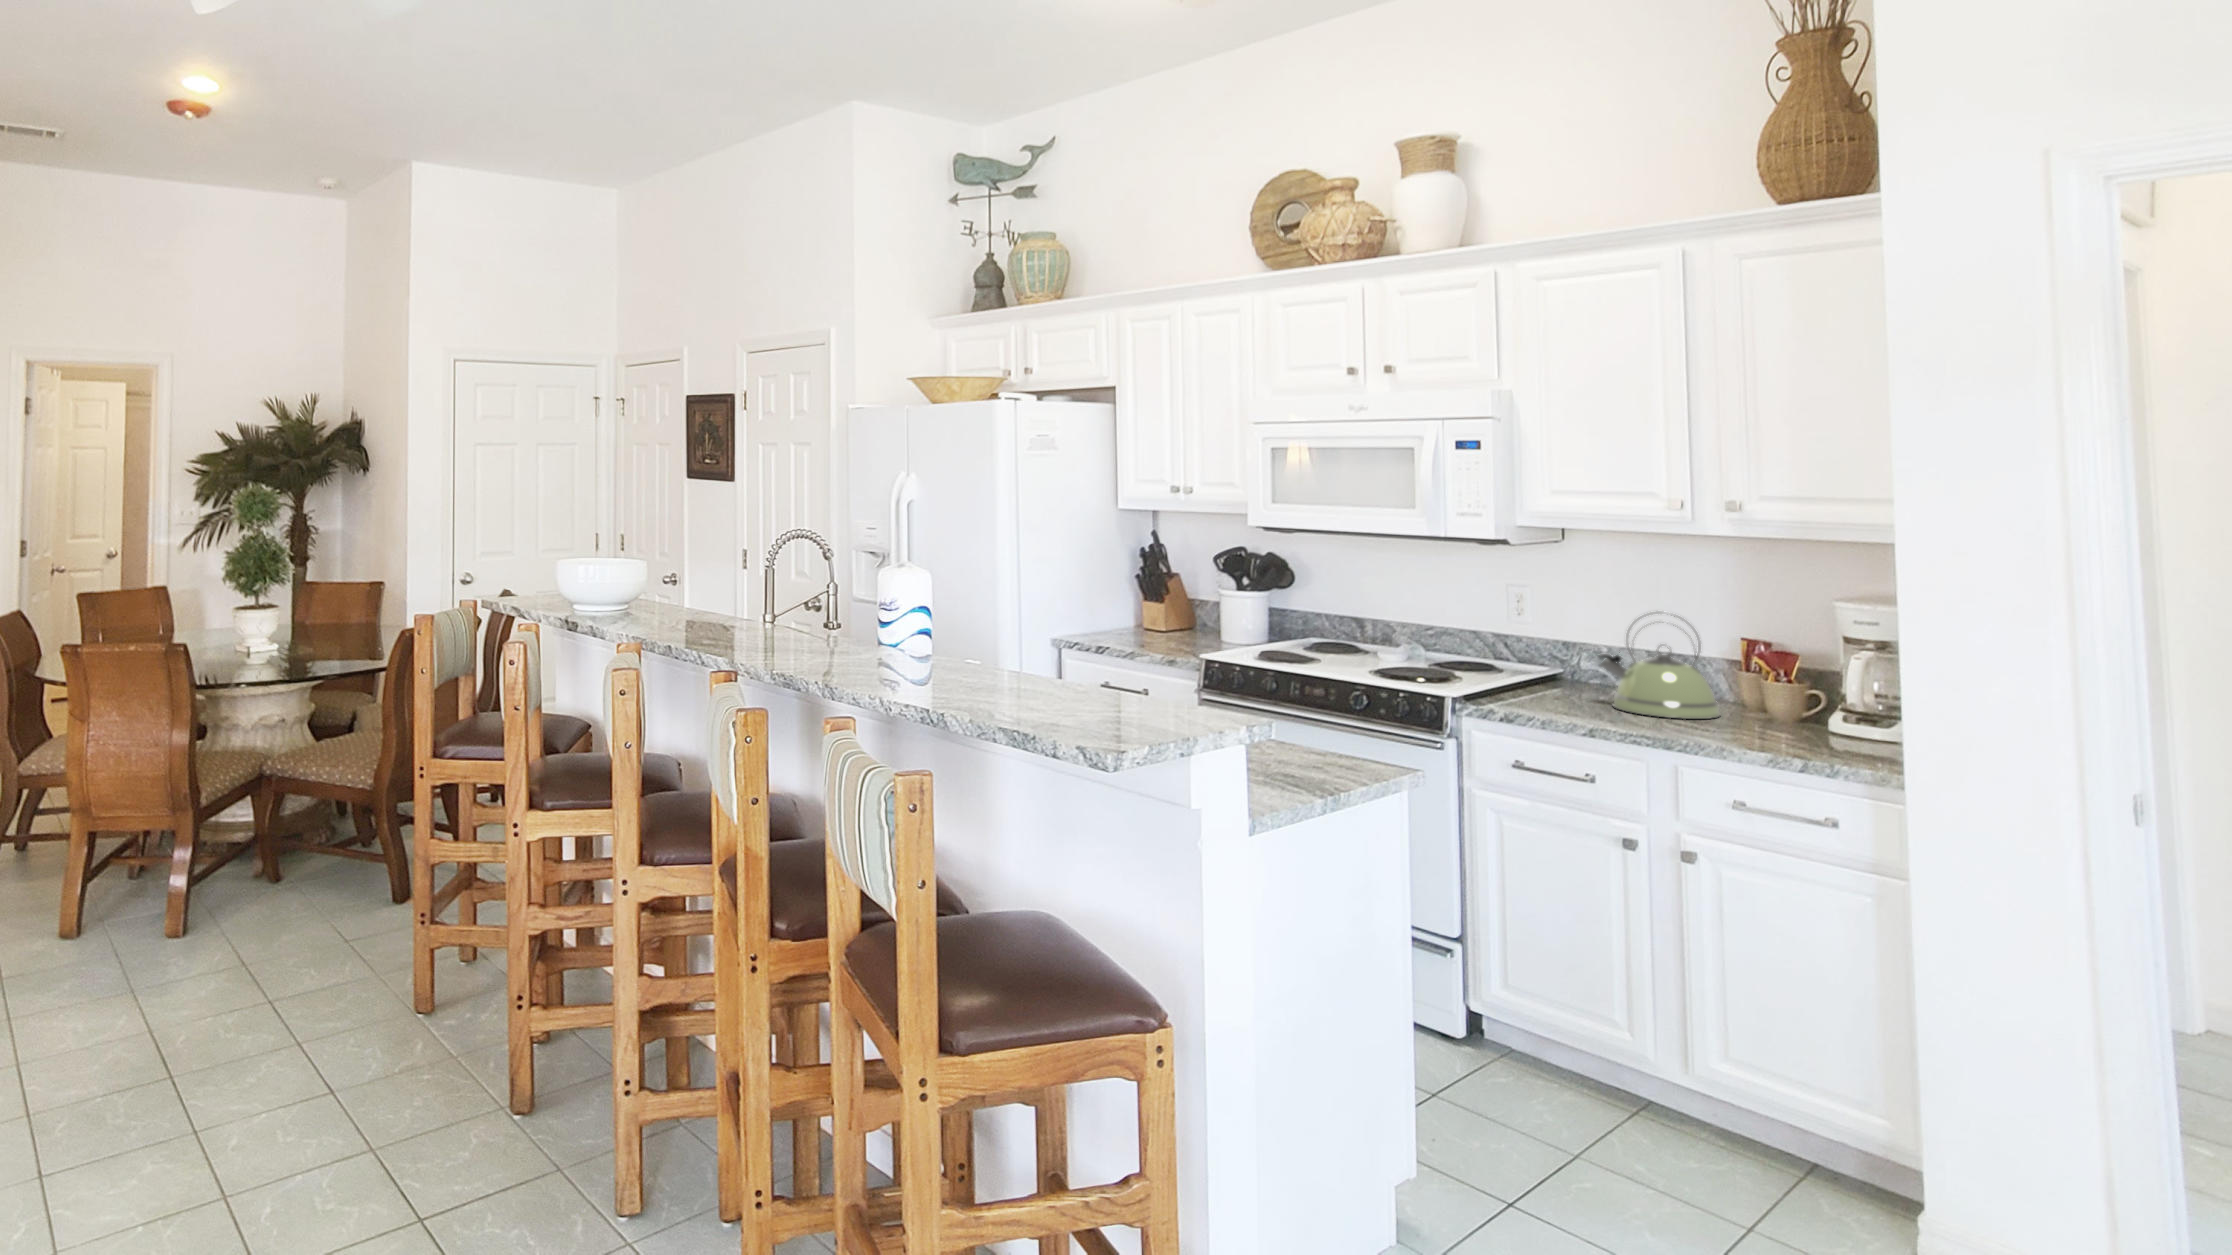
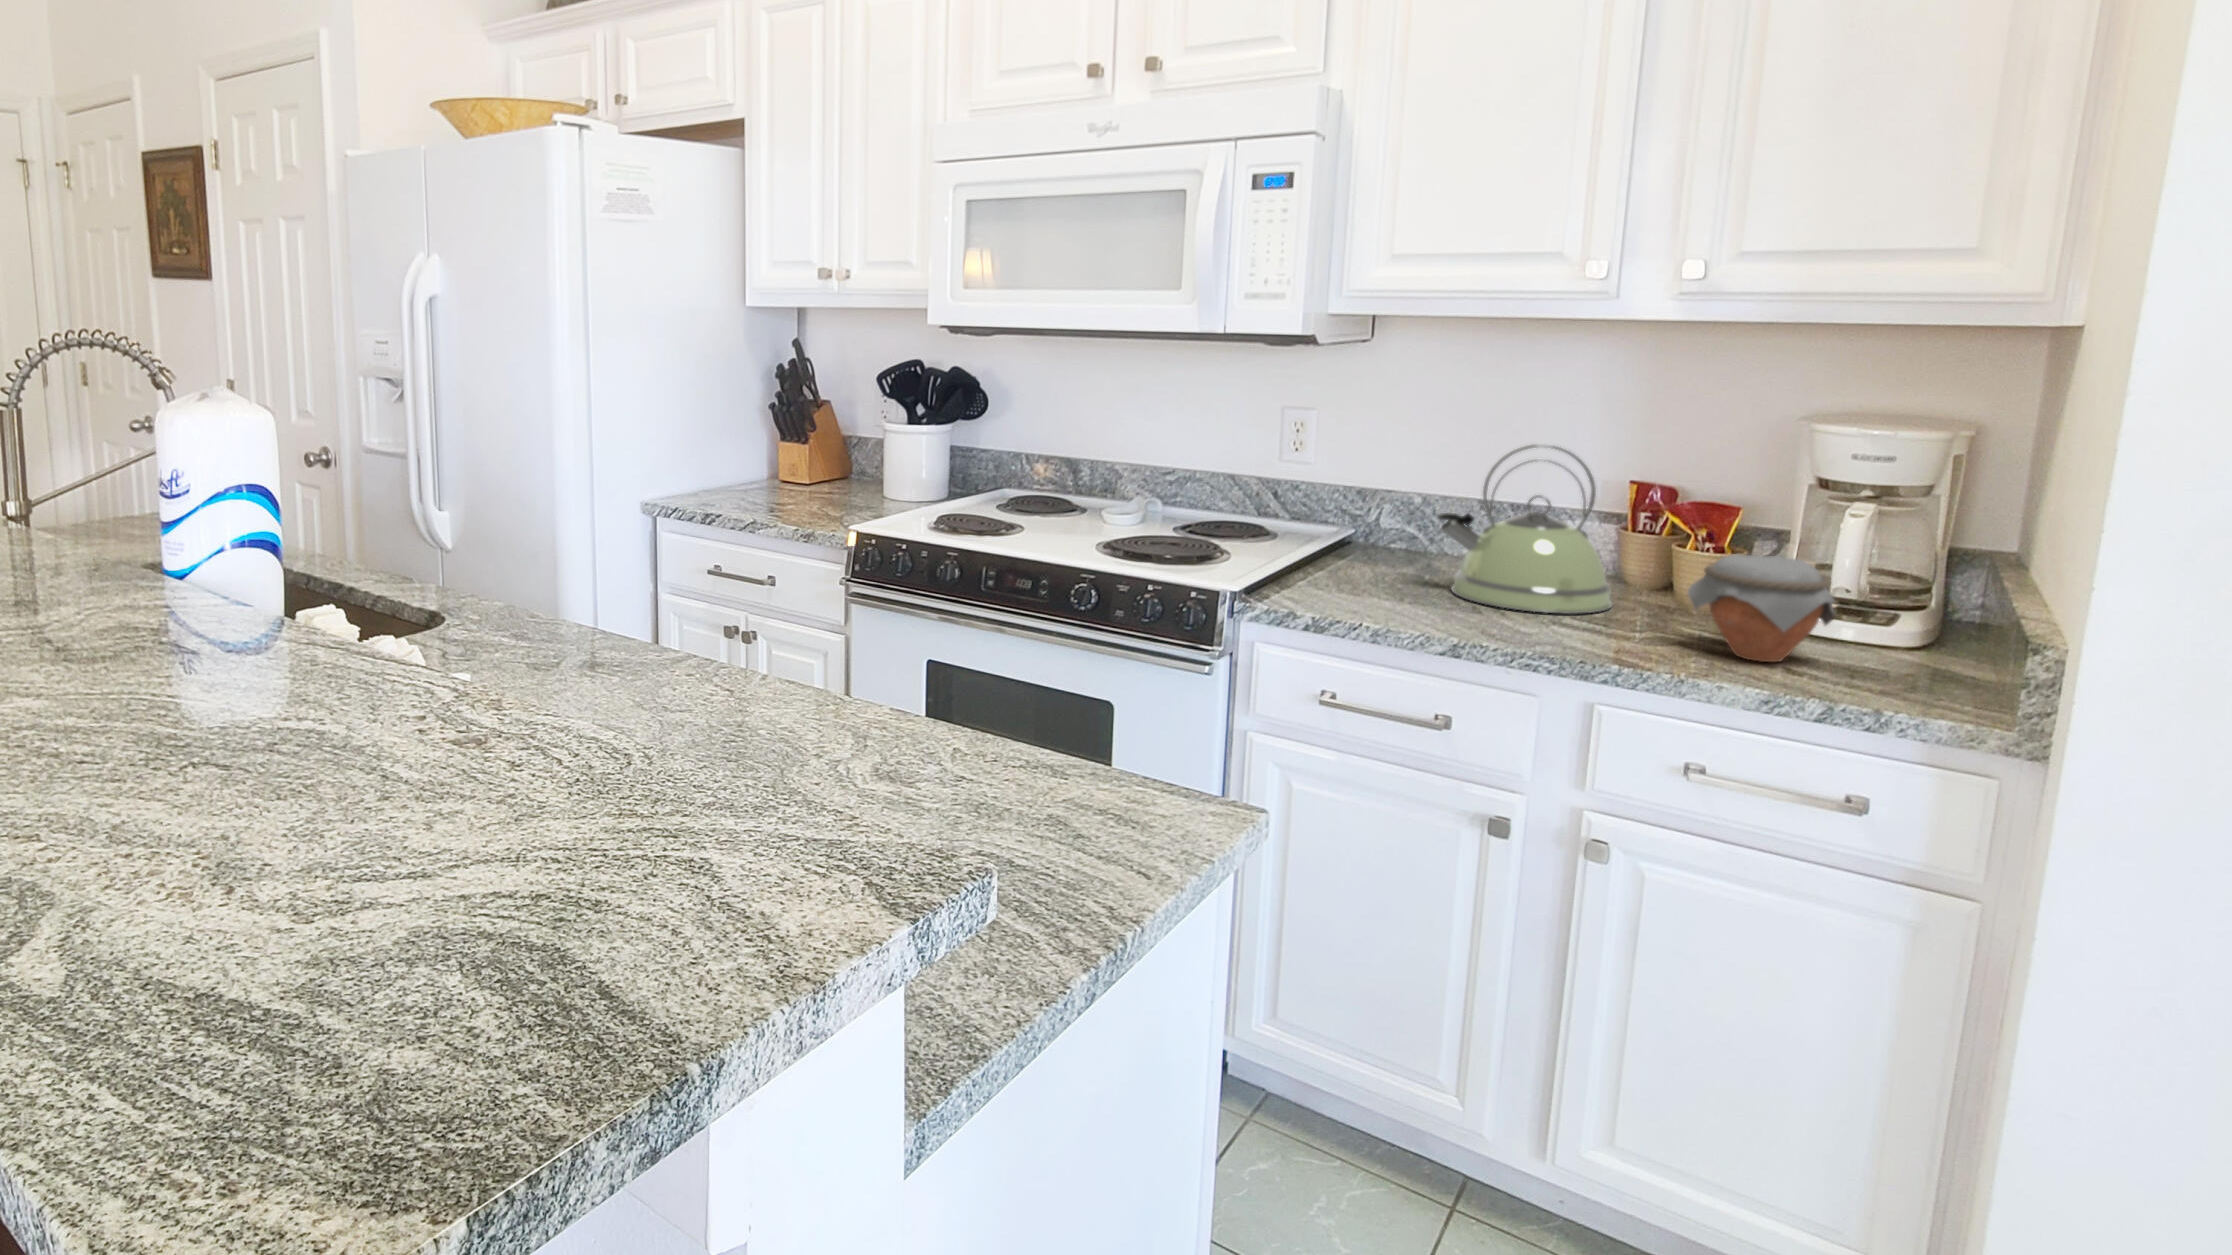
jar: none [1740,679,1830,745] -> present [1687,554,1835,662]

